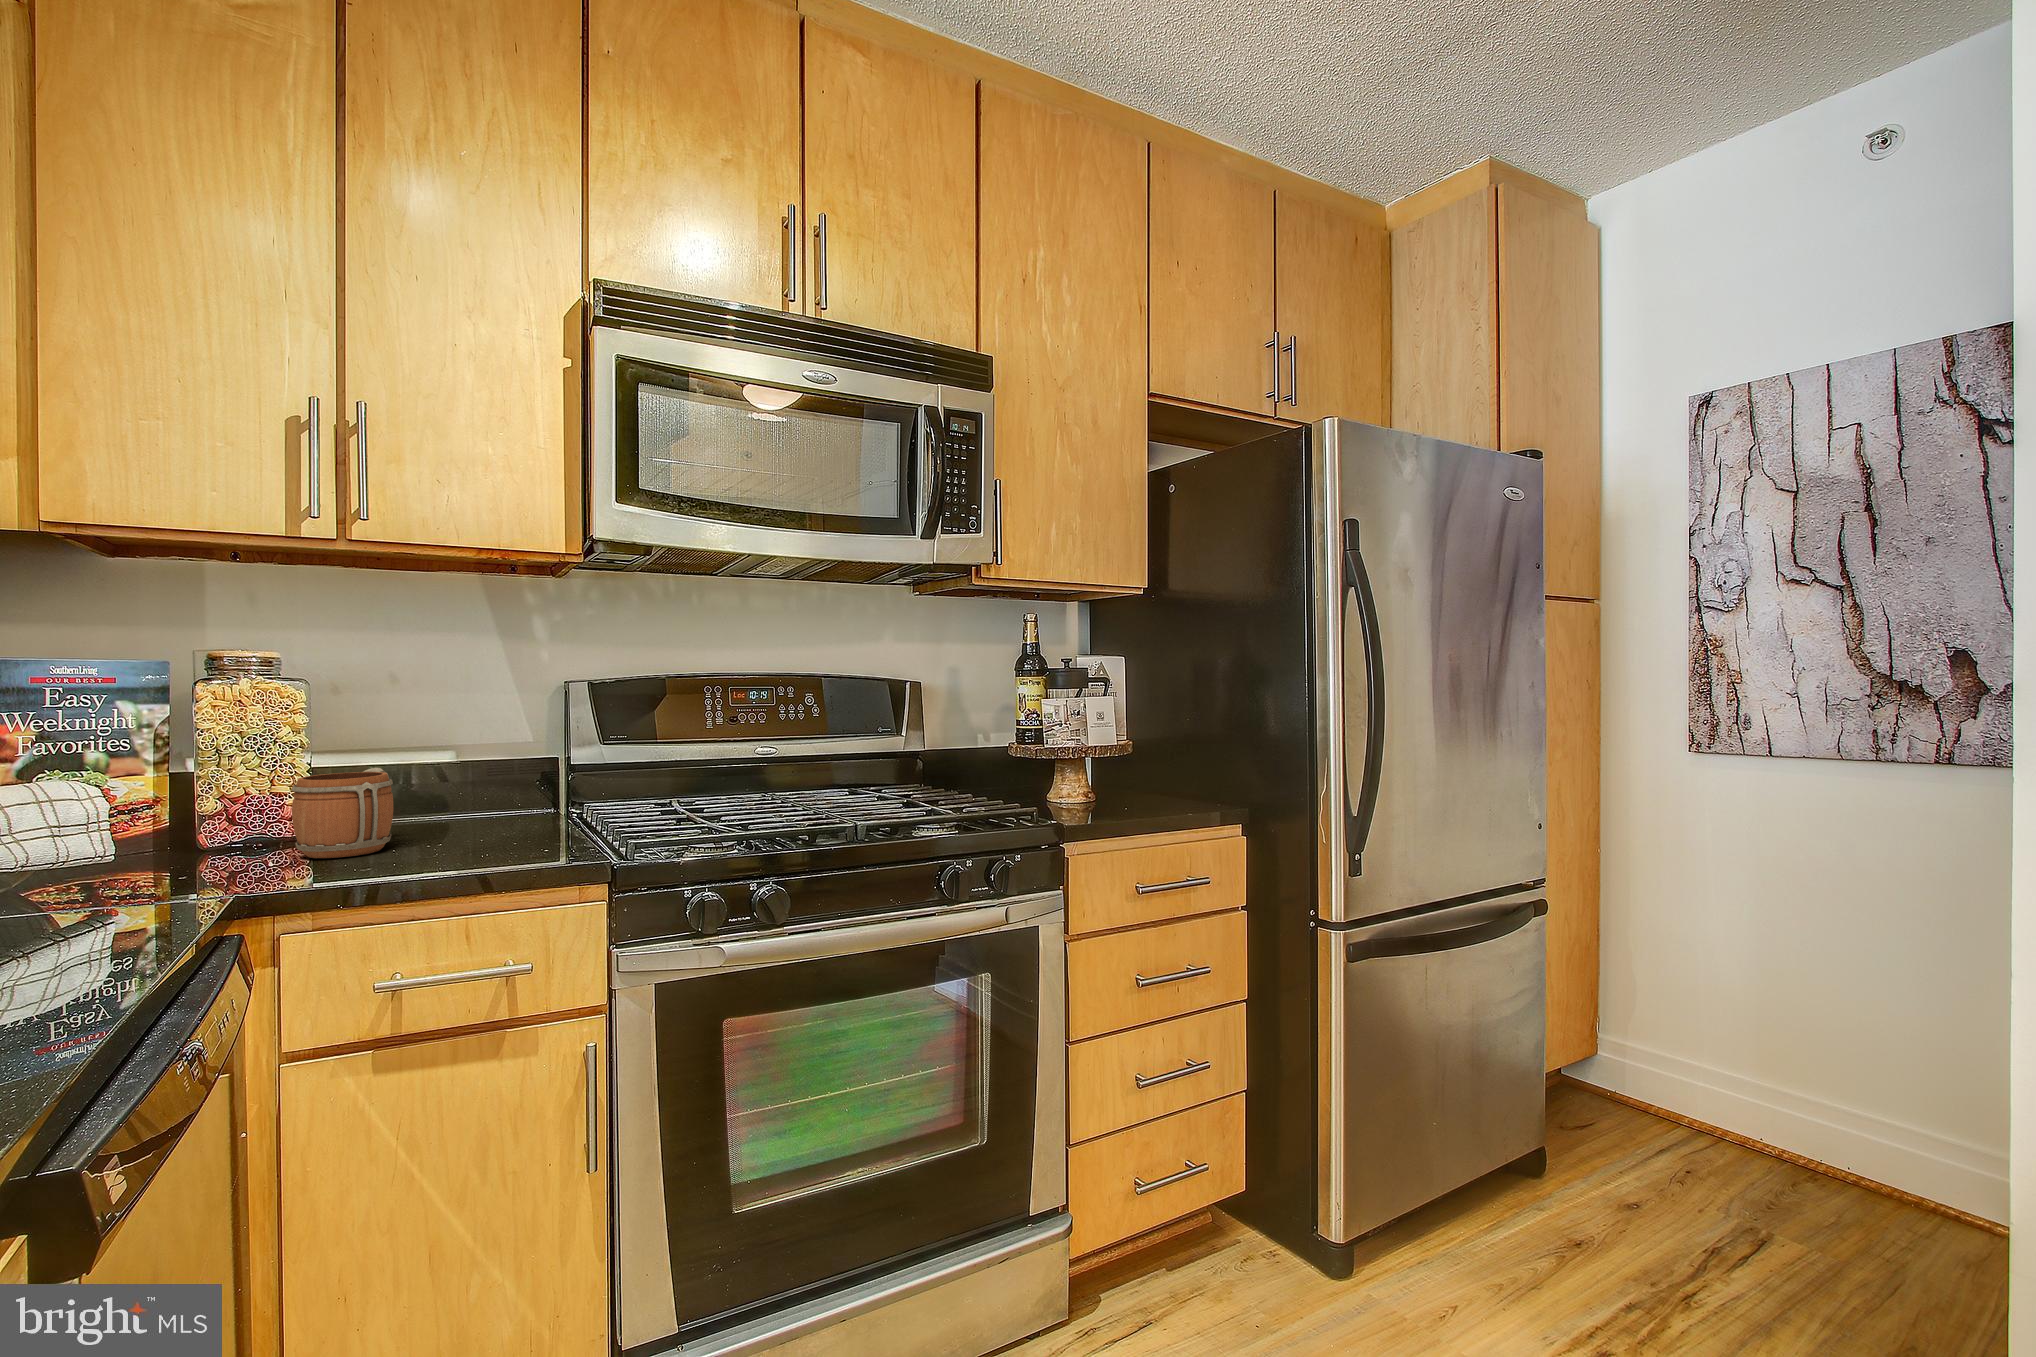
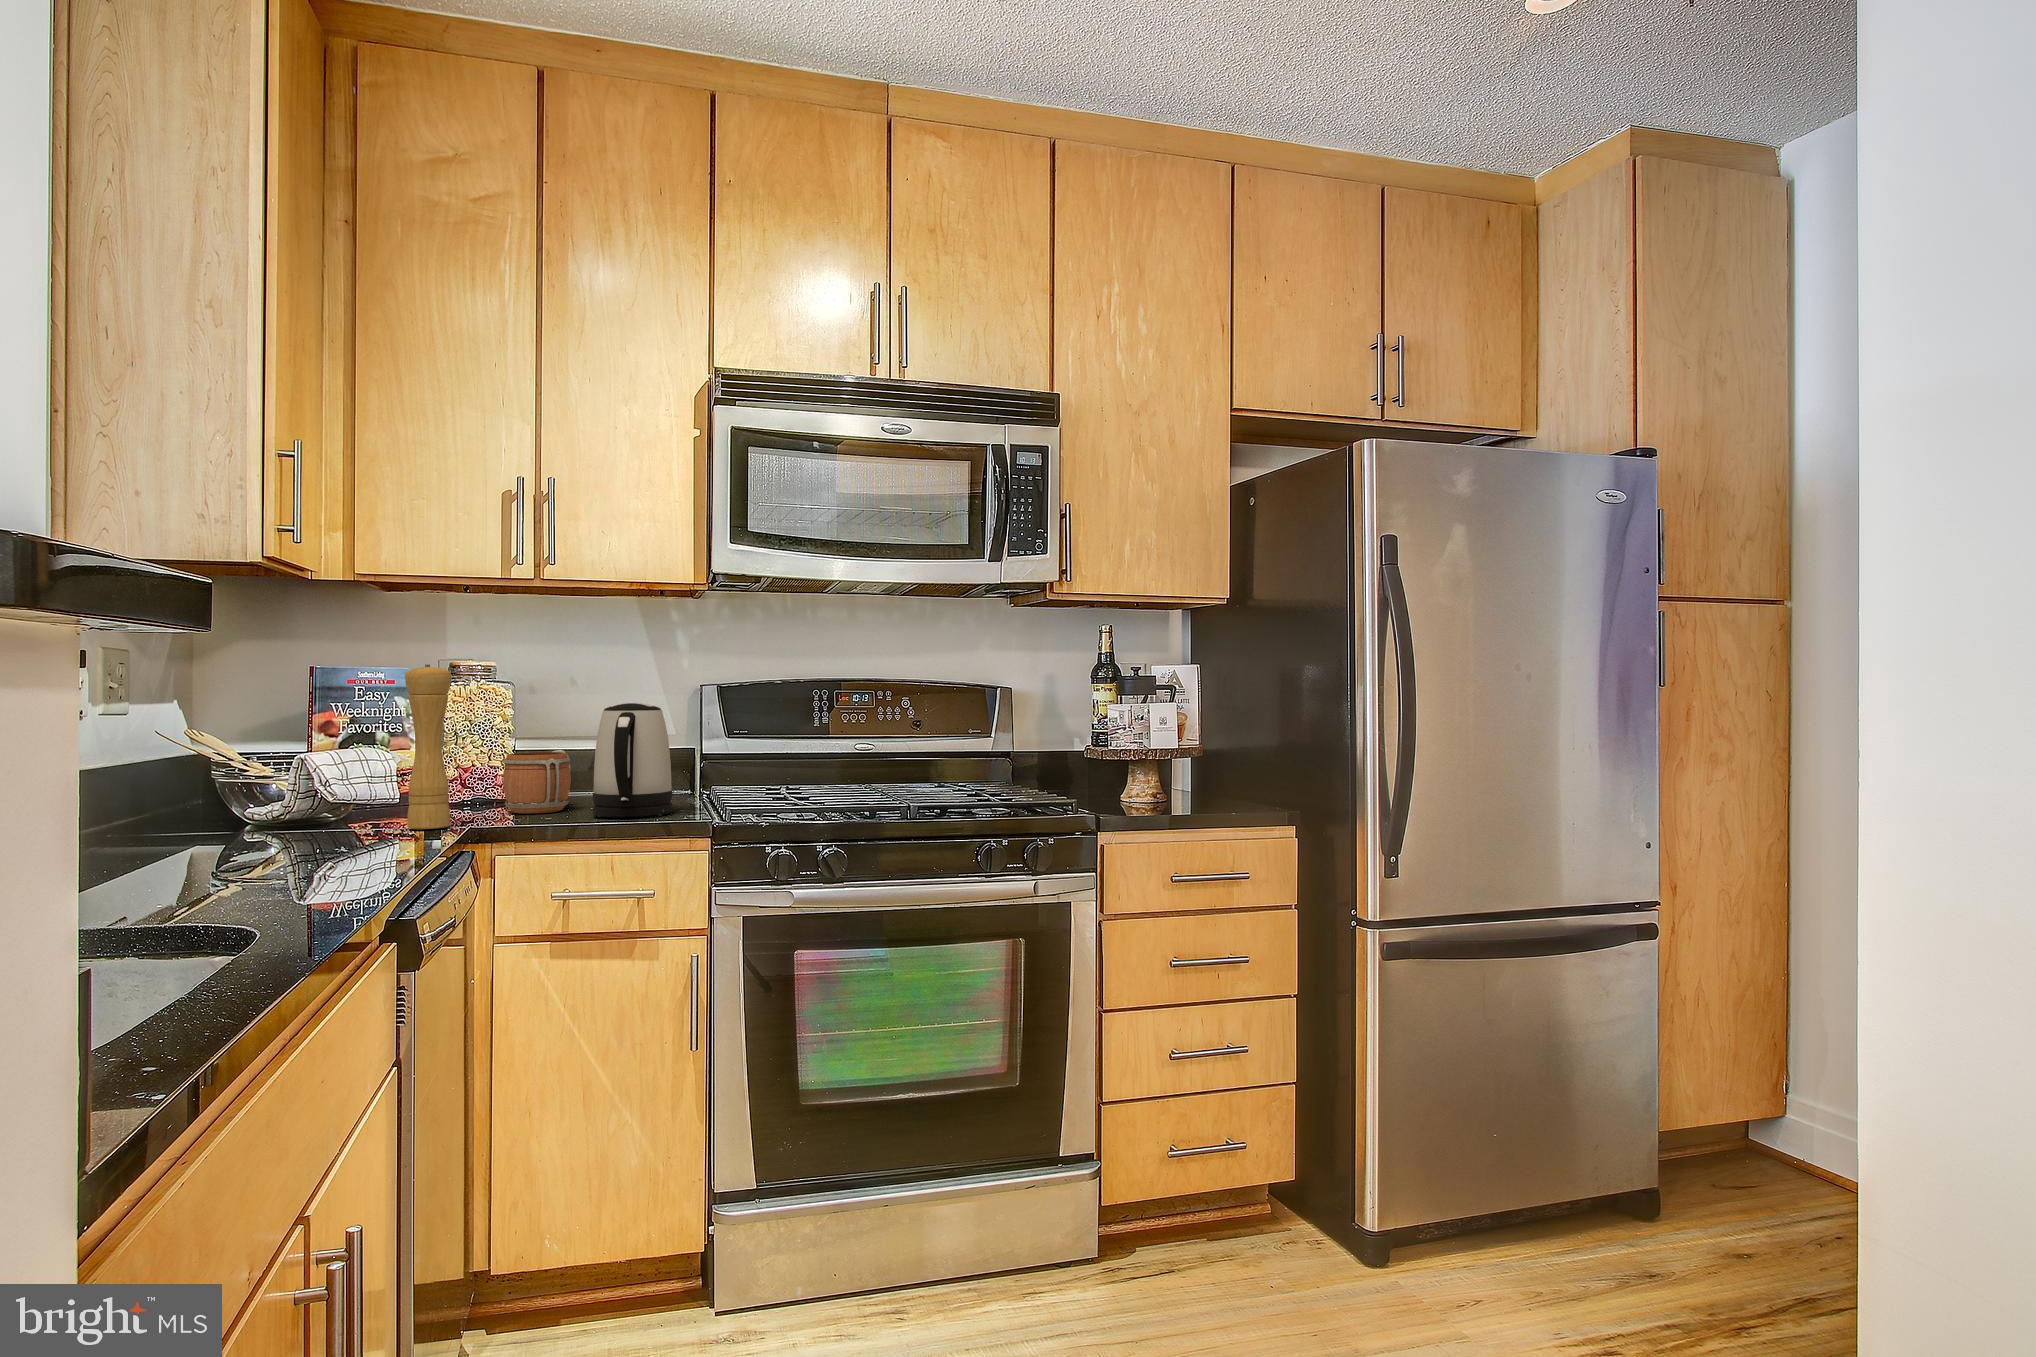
pepper mill: none [125,658,207,901] -> present [405,665,452,829]
kettle: none [431,708,545,862] -> present [593,703,673,817]

